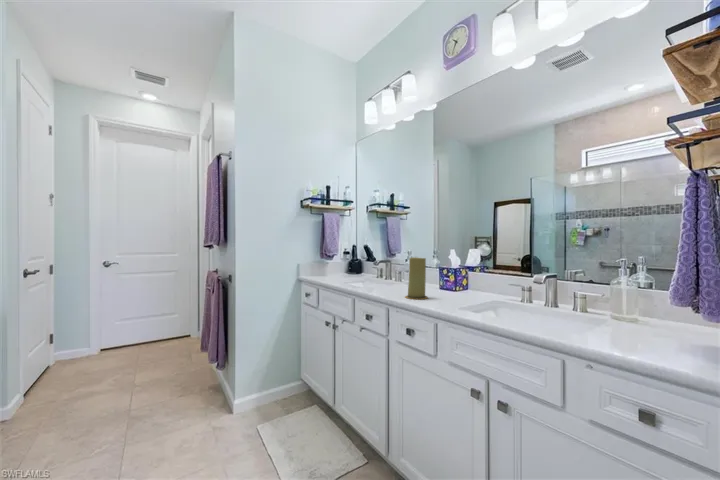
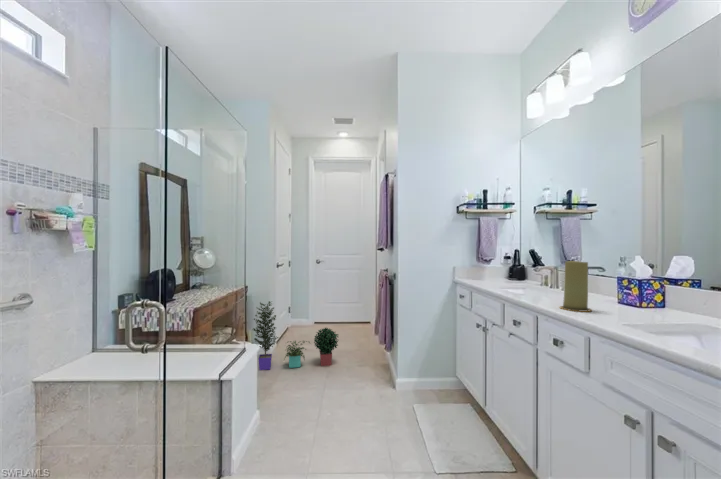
potted plant: none [13,323,157,422] -> present [253,301,338,370]

